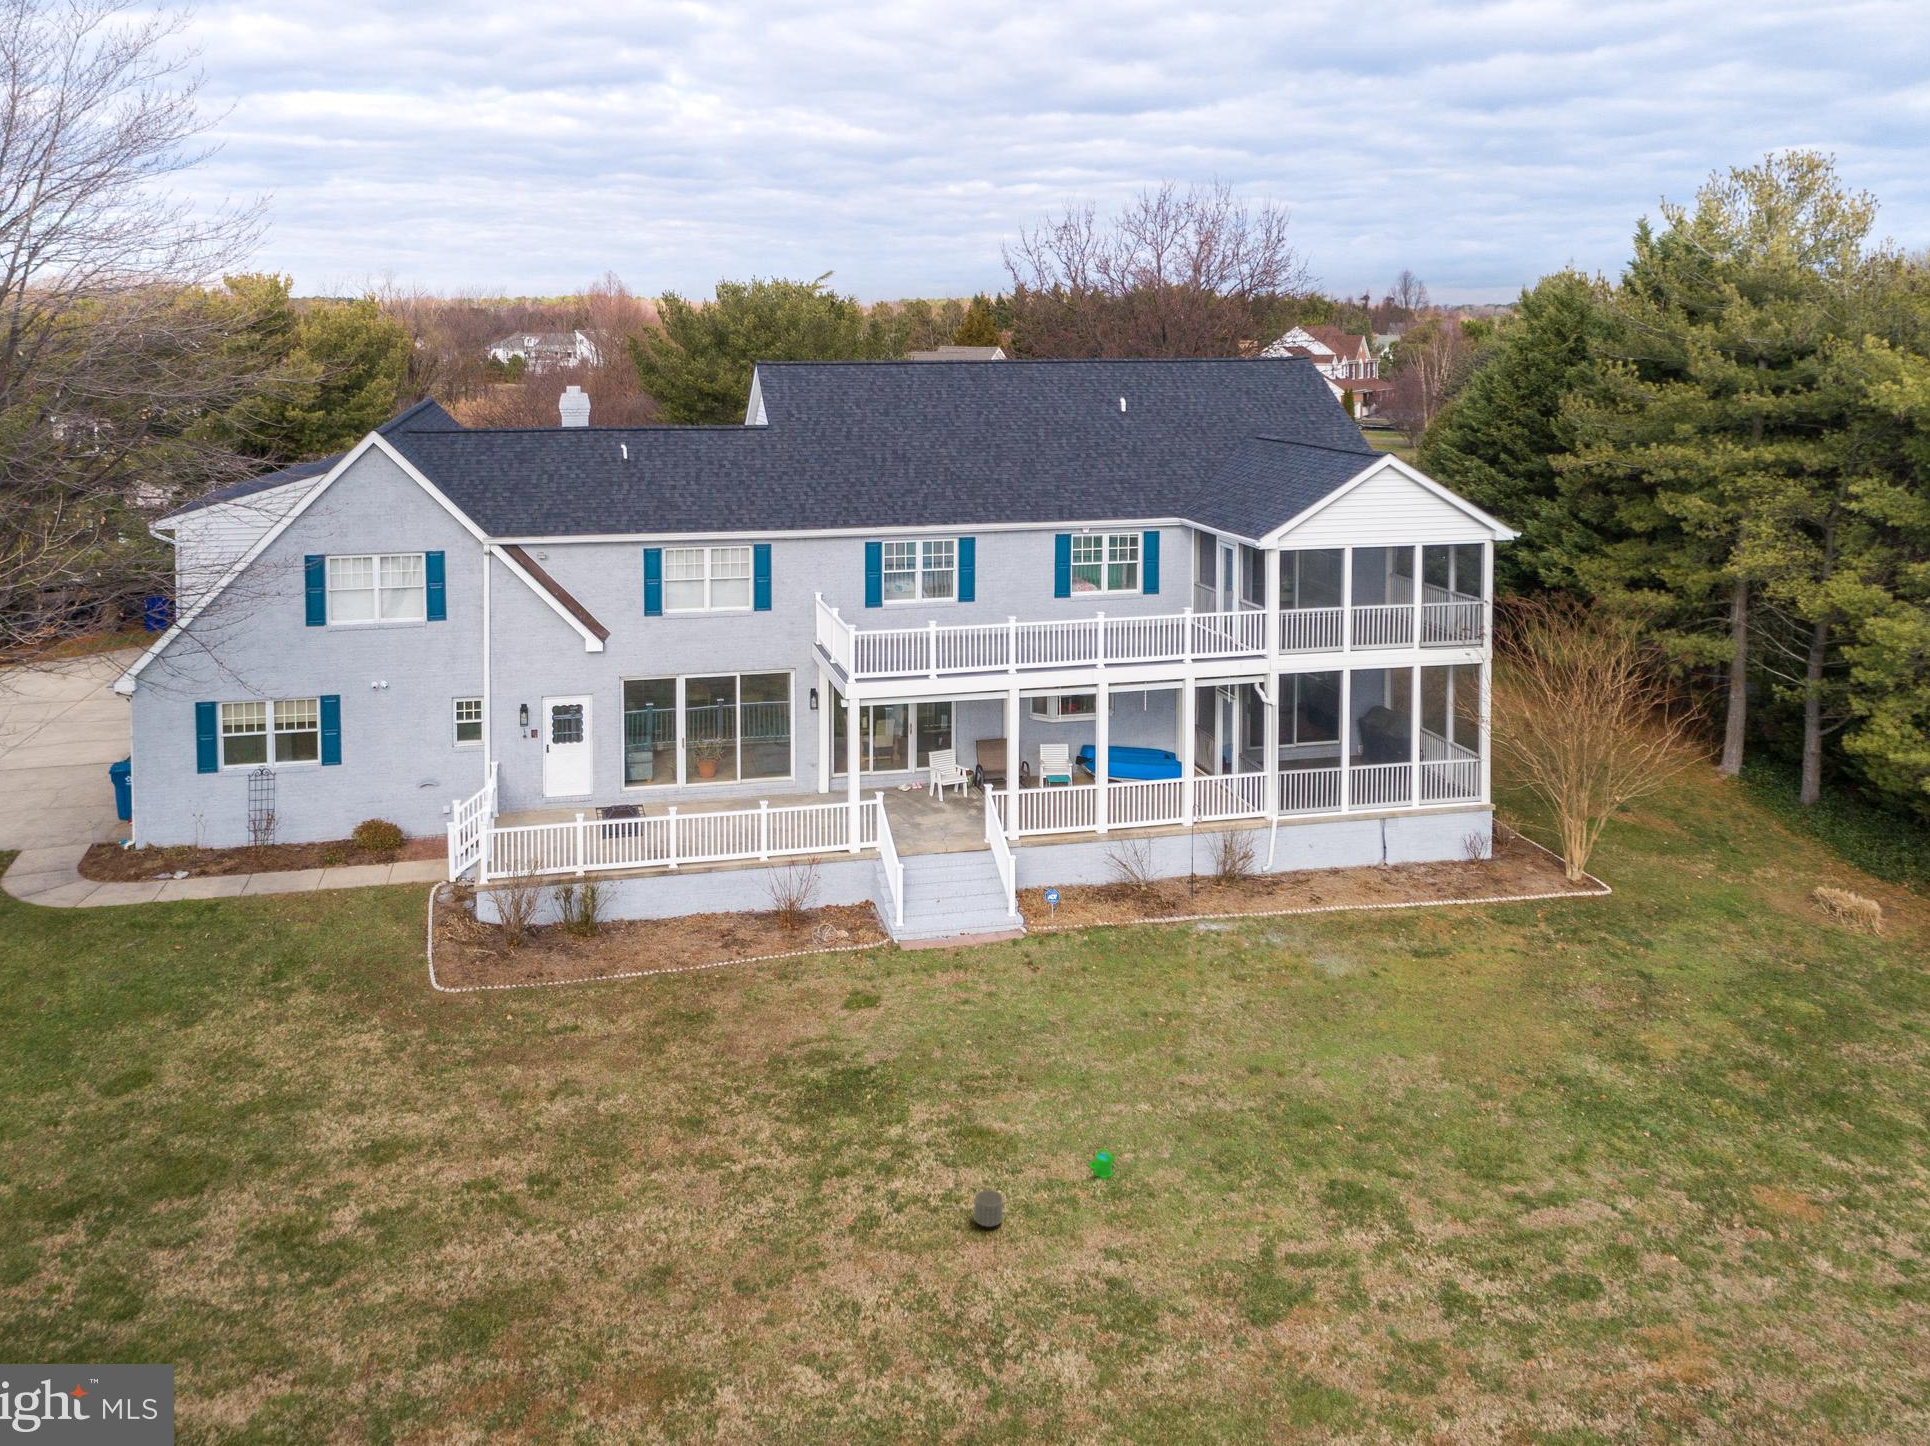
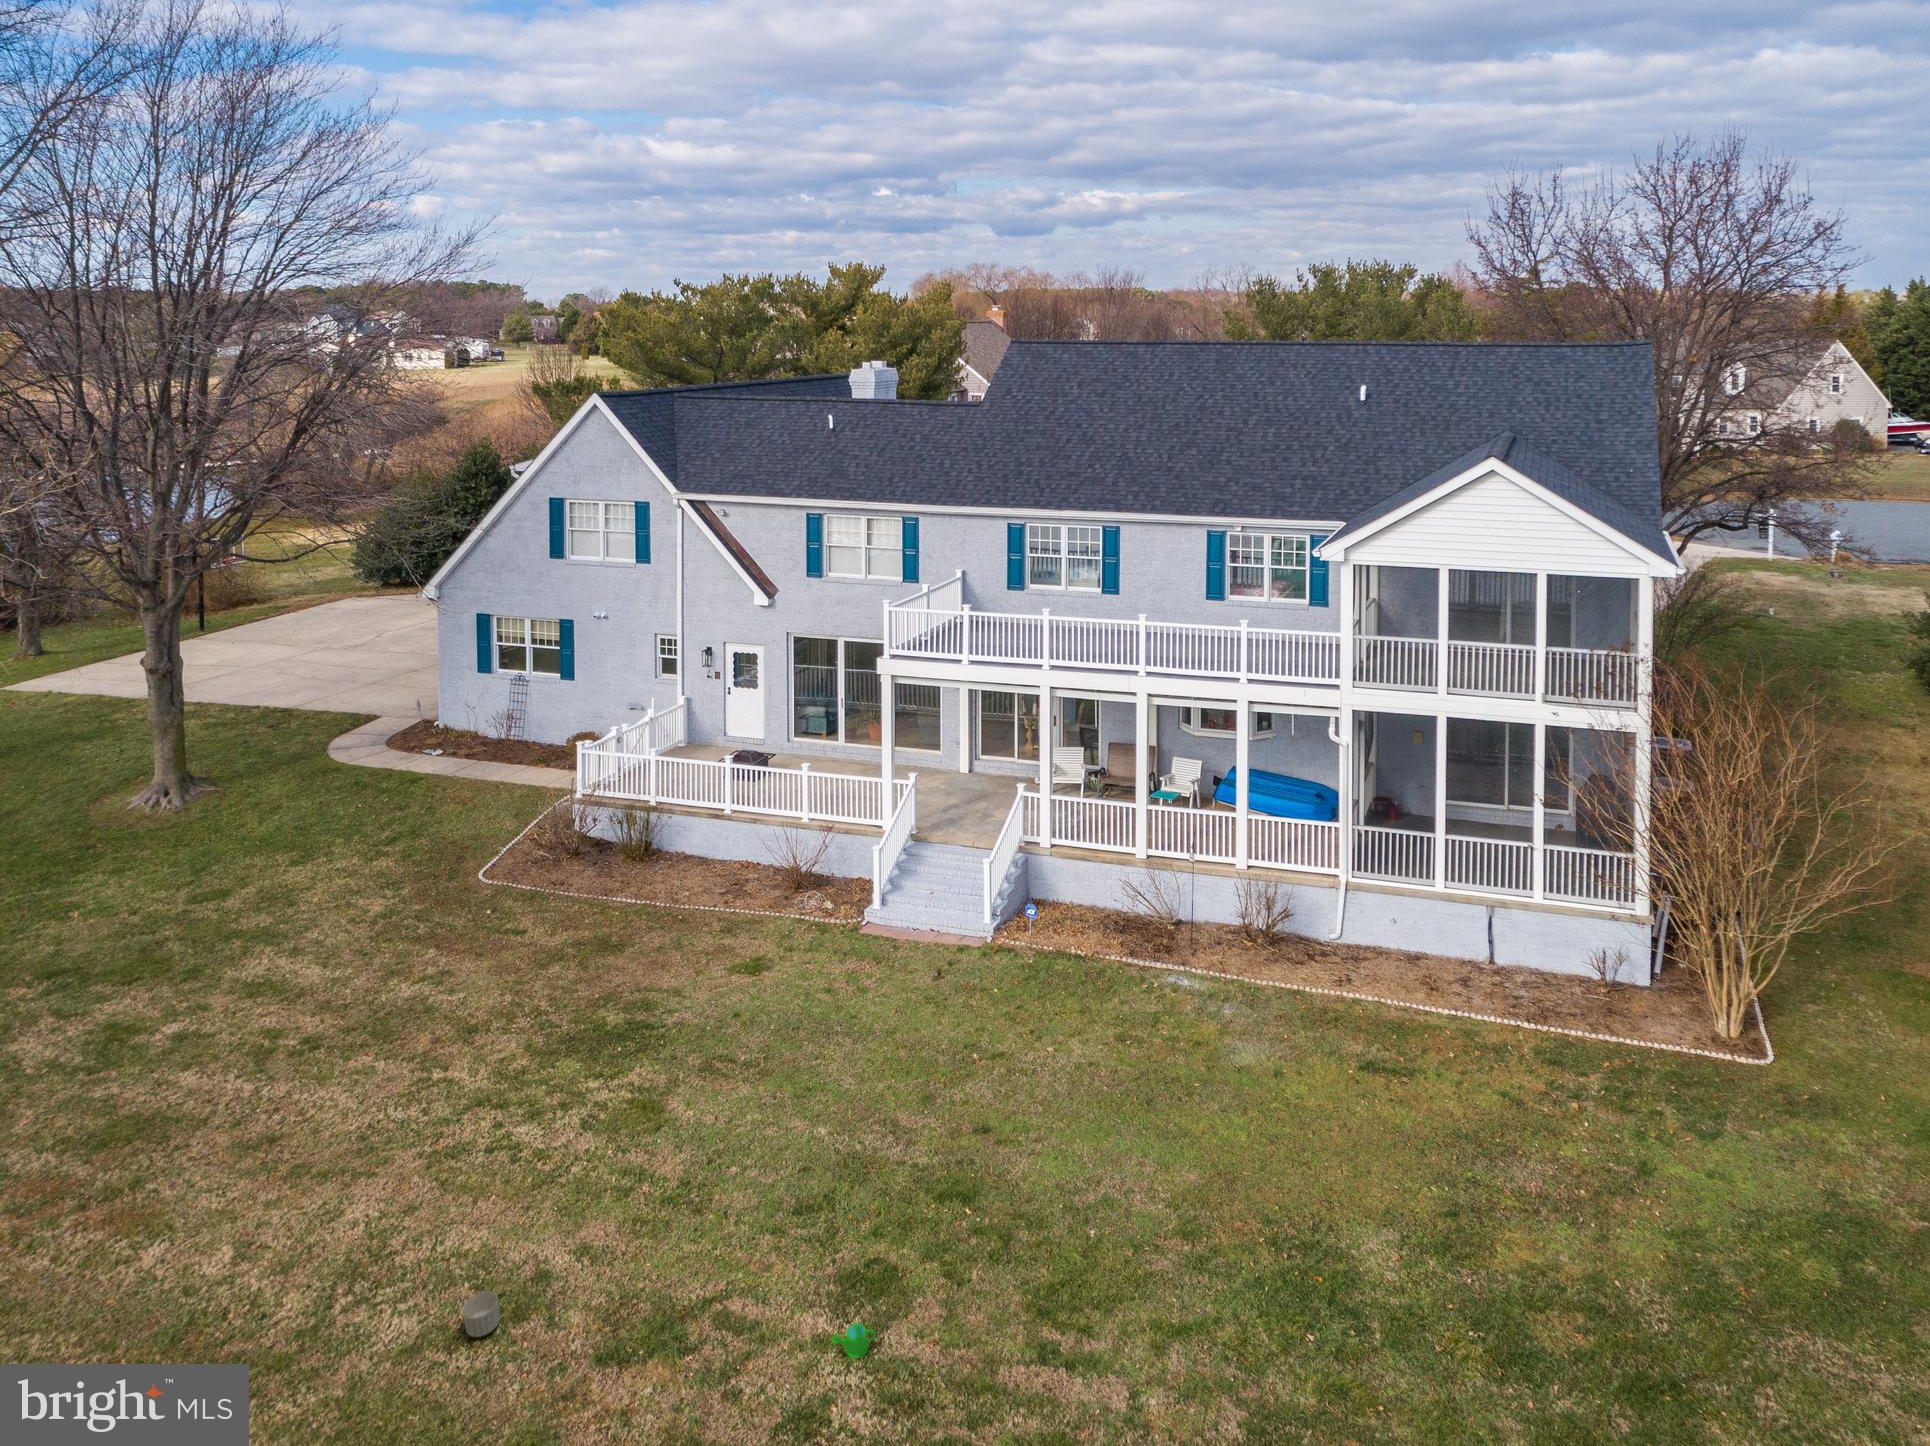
watering can: present [1090,1148,1114,1178] -> present [832,1322,876,1358]

